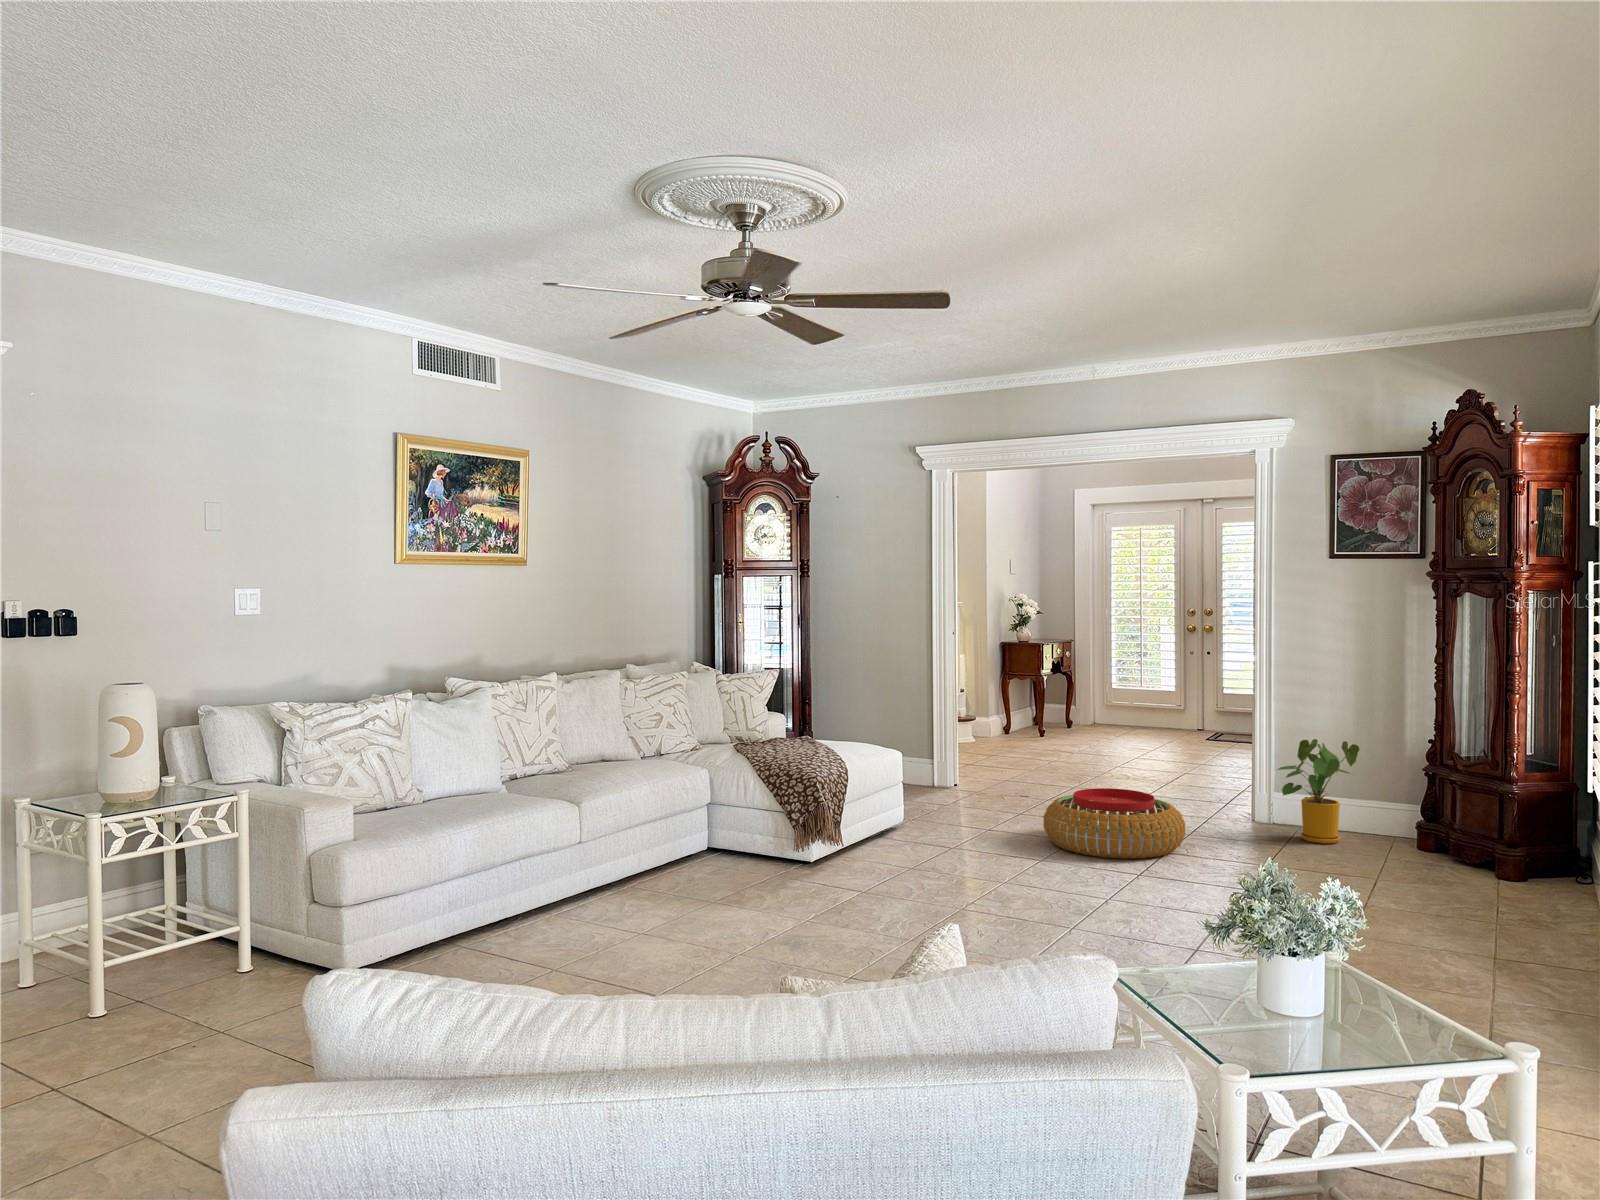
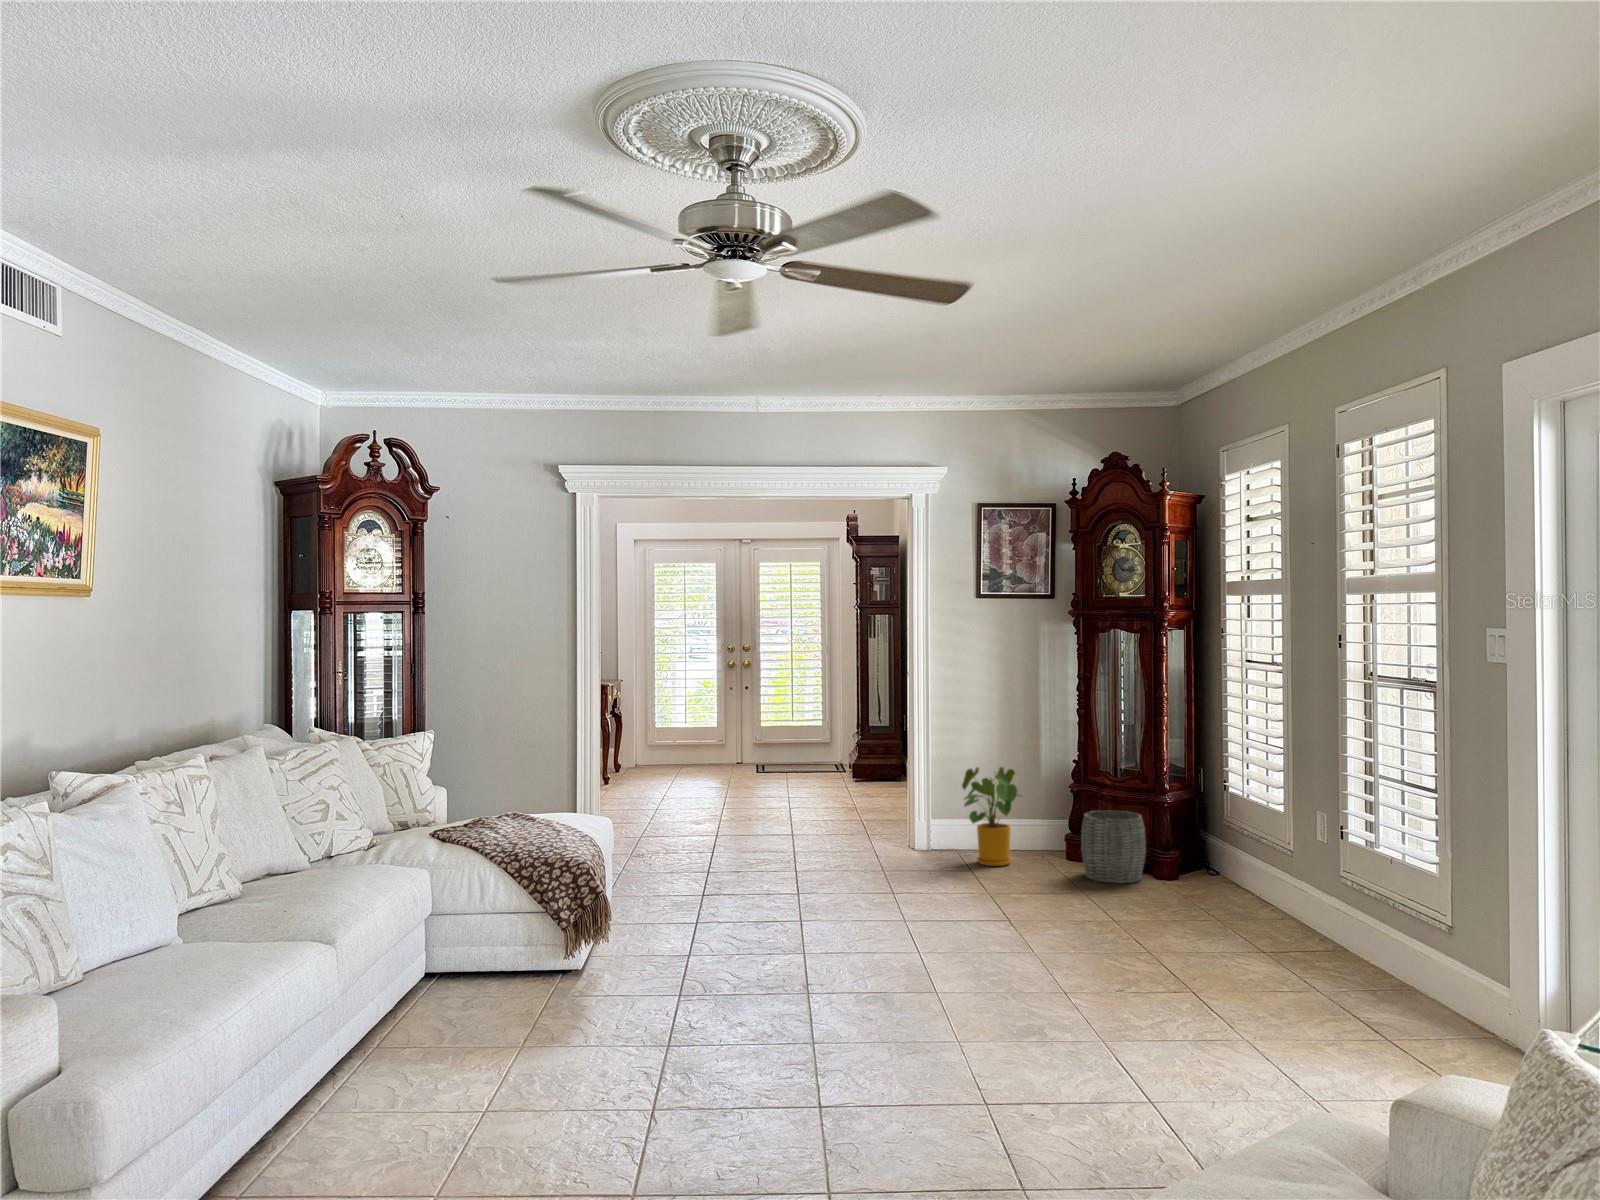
pouf: present [1043,788,1186,859] -> none [770,836,914,910]
woven basket: none [1397,797,1476,879] -> present [1081,811,1146,883]

